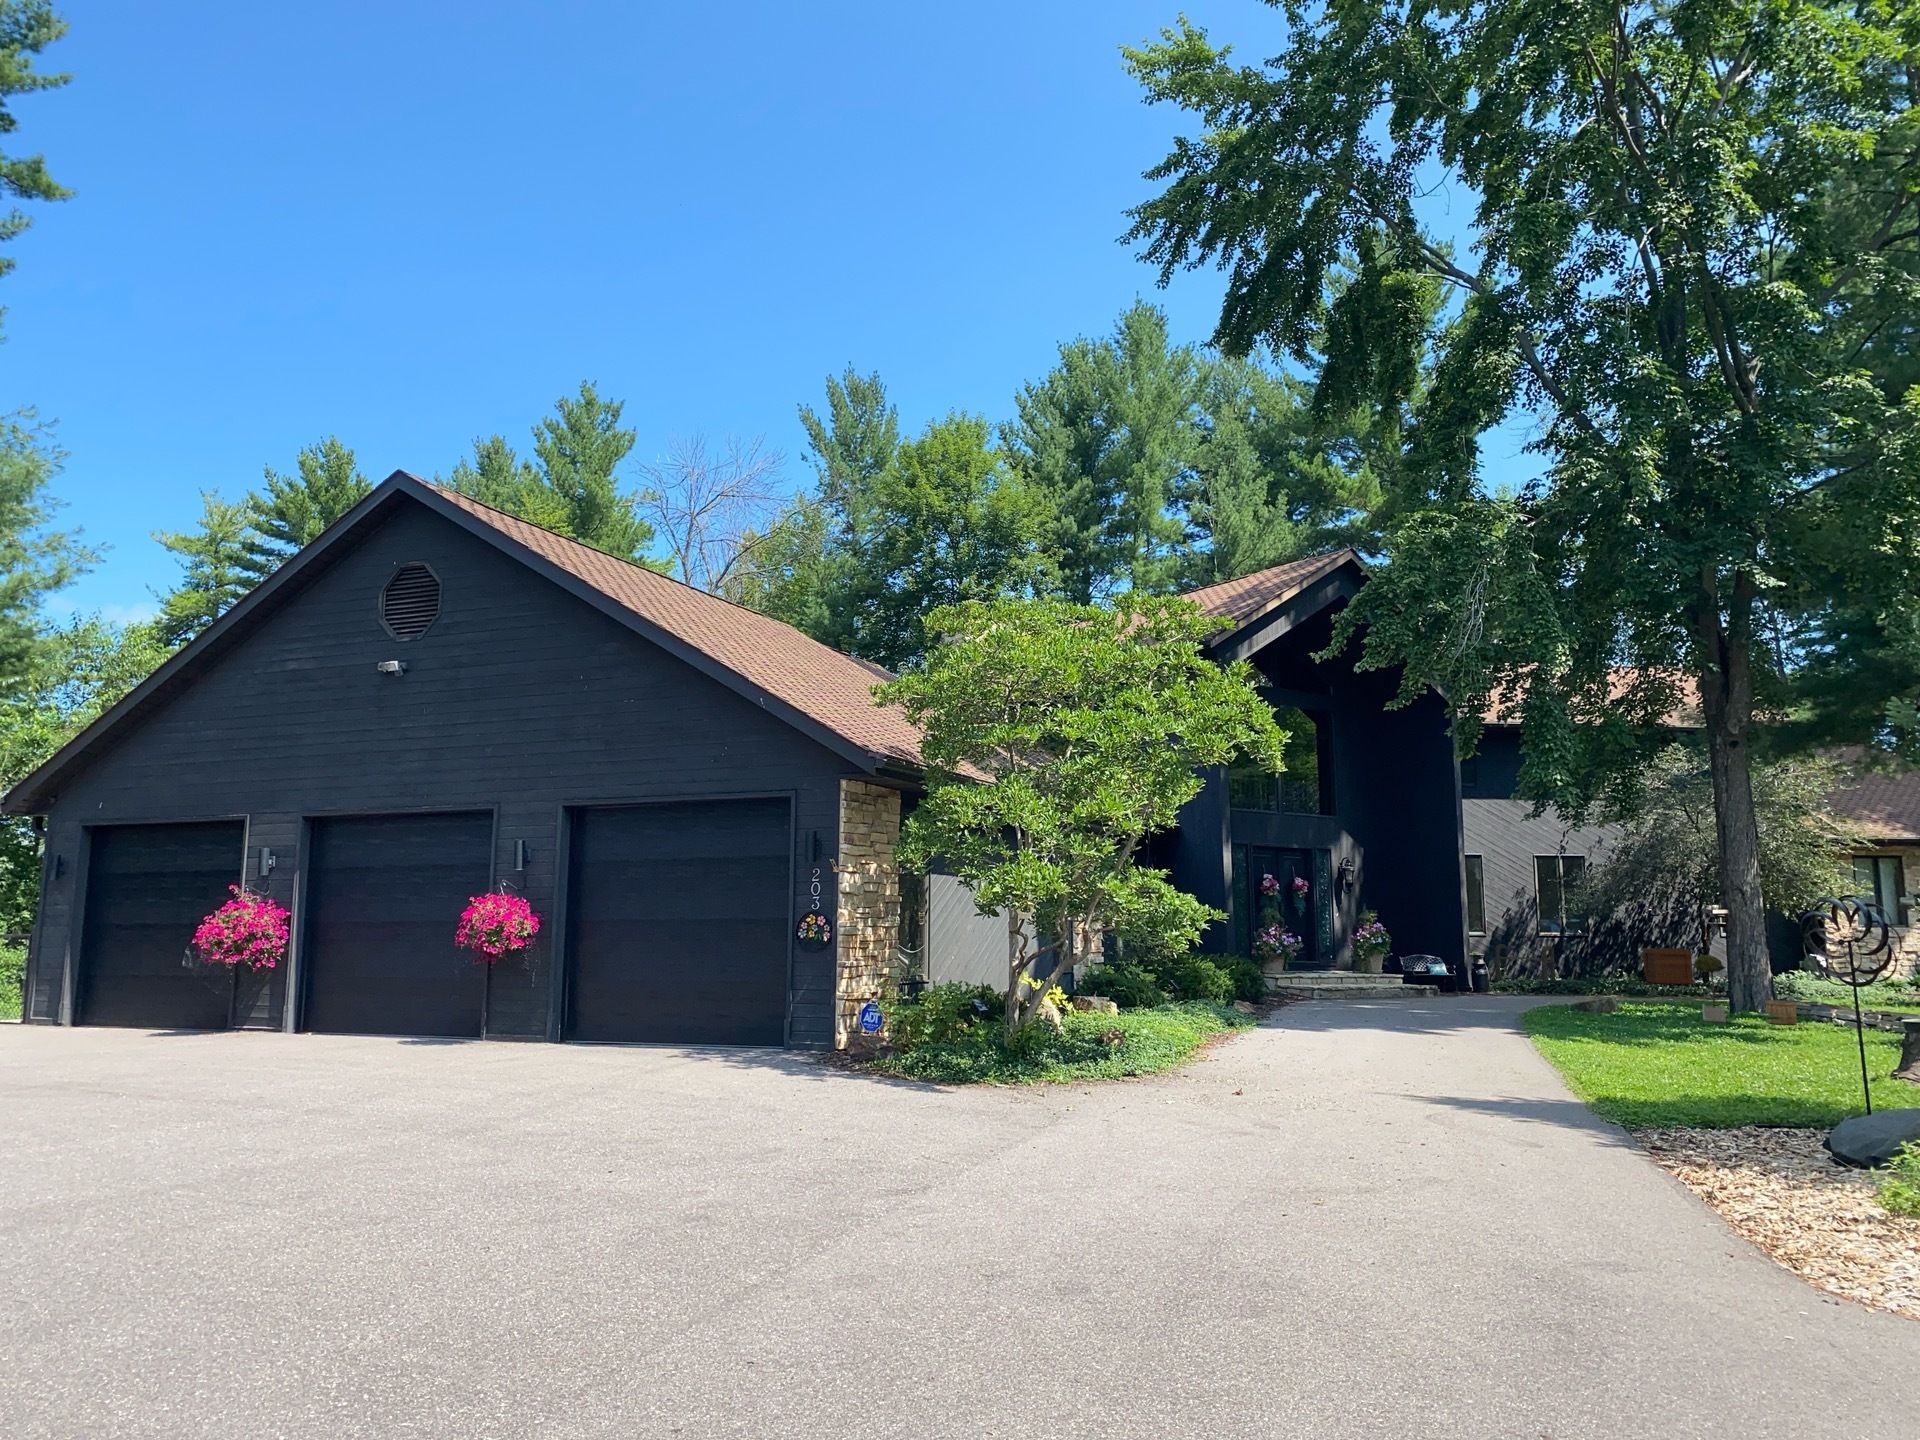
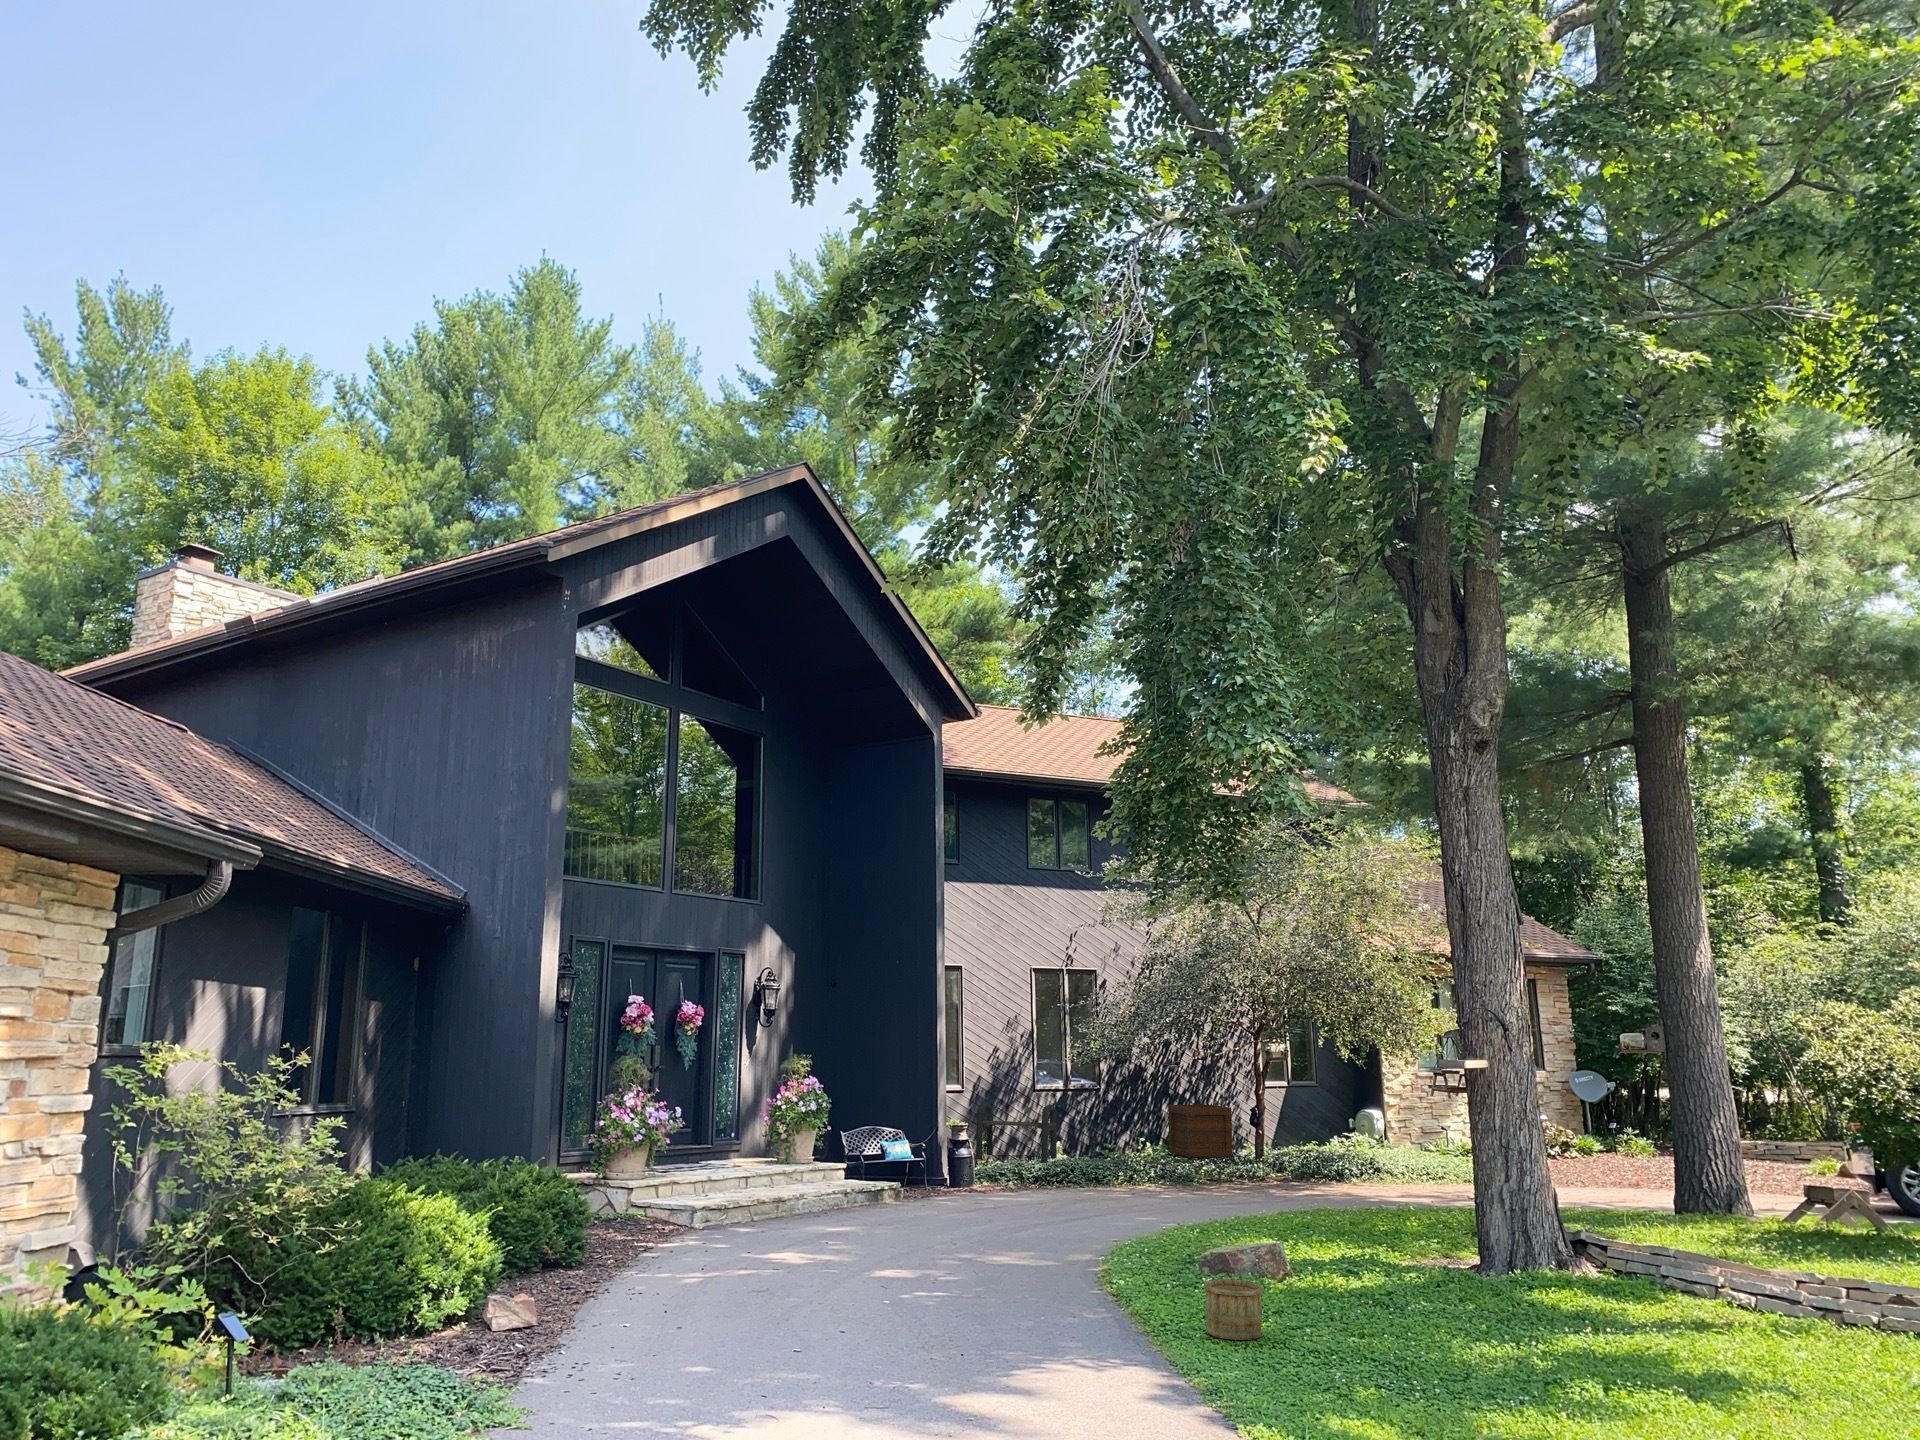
potted tree: present [1694,954,1726,1022] -> none [1336,1142,1388,1266]
wooden bucket: present [1765,1000,1797,1025] -> present [1204,1279,1263,1340]

